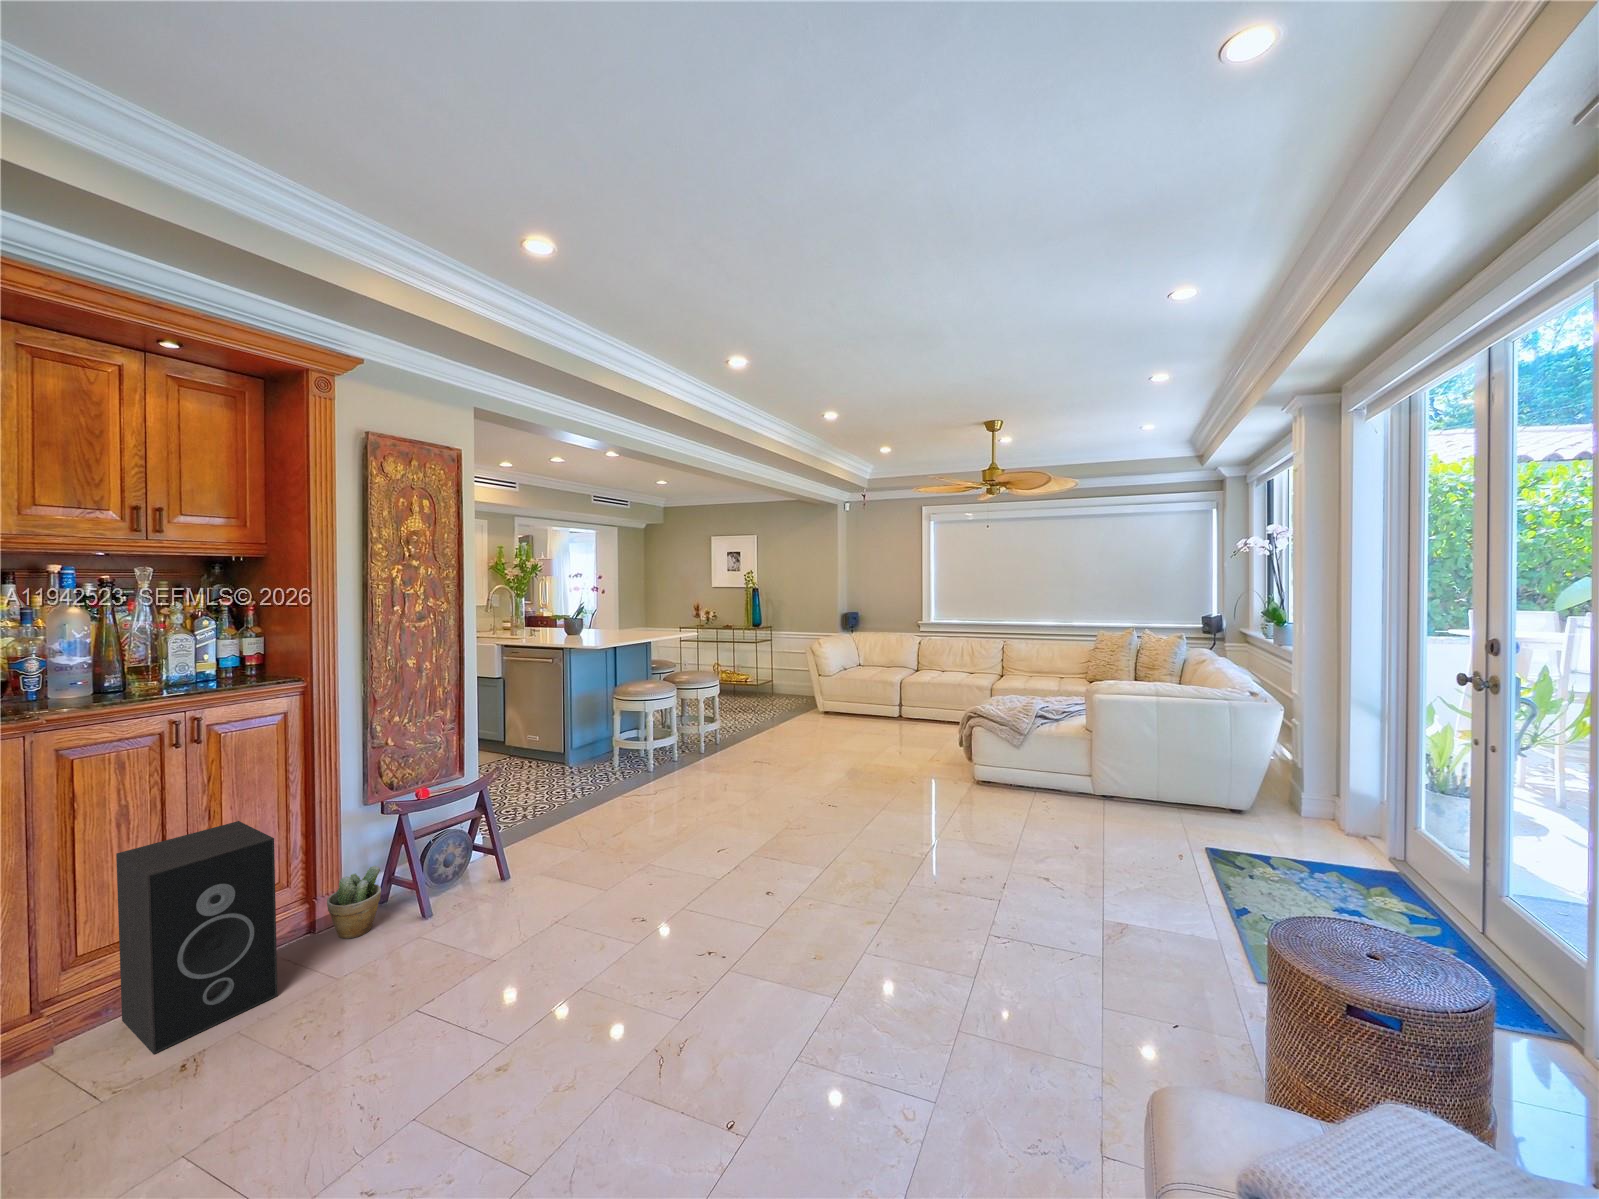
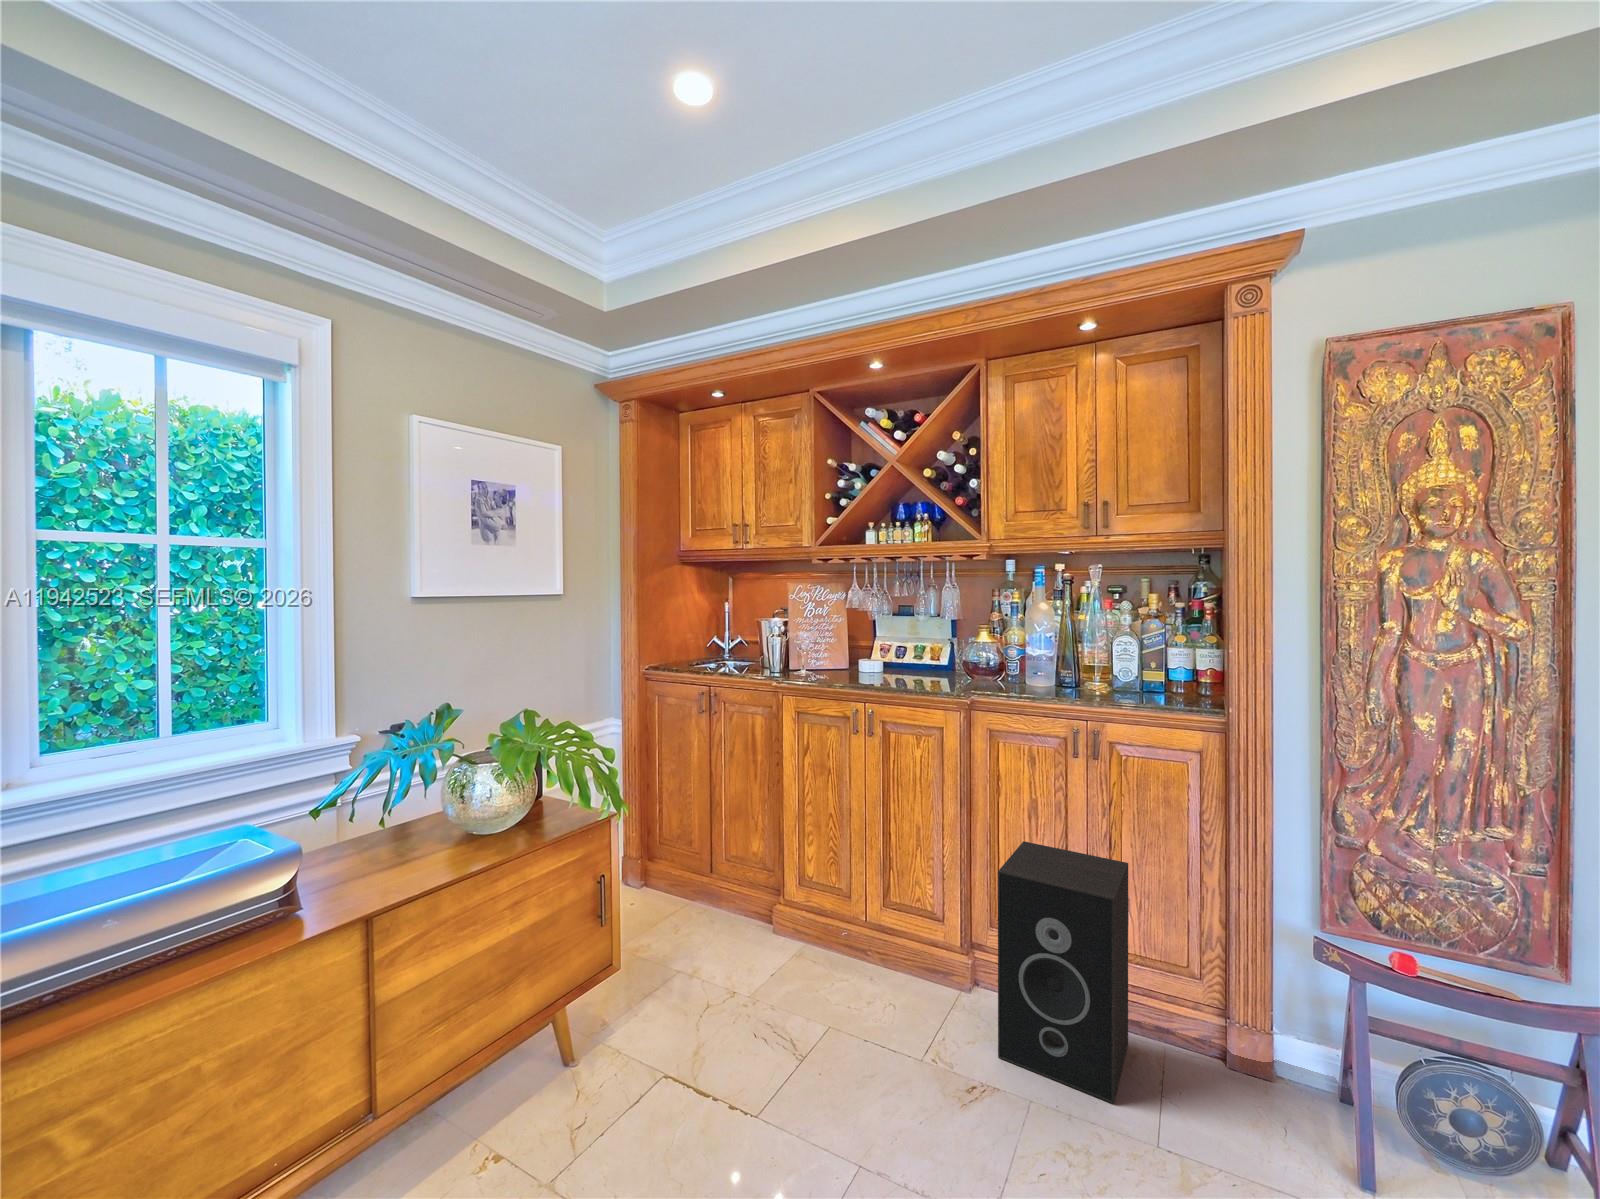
potted plant: present [327,866,381,939] -> none [1226,1016,1311,1128]

